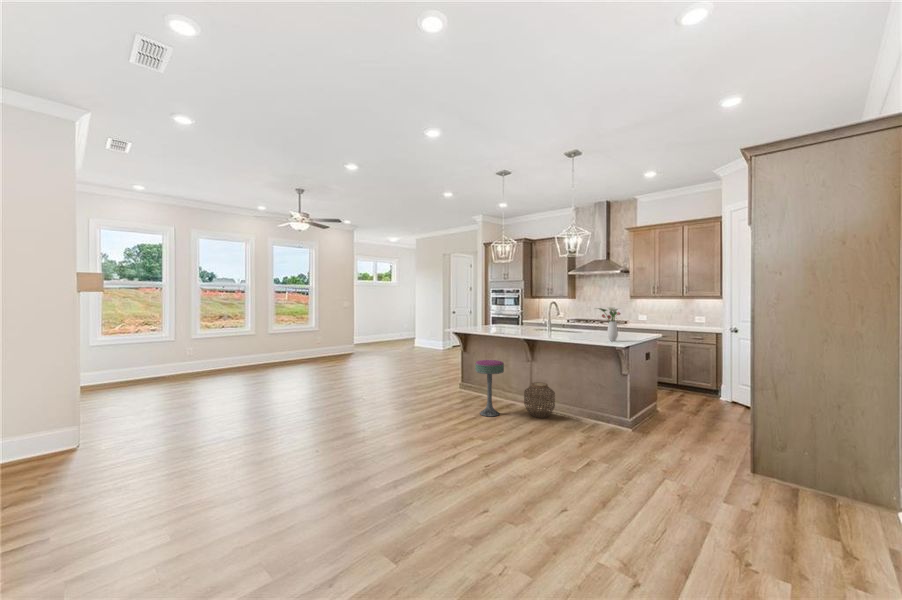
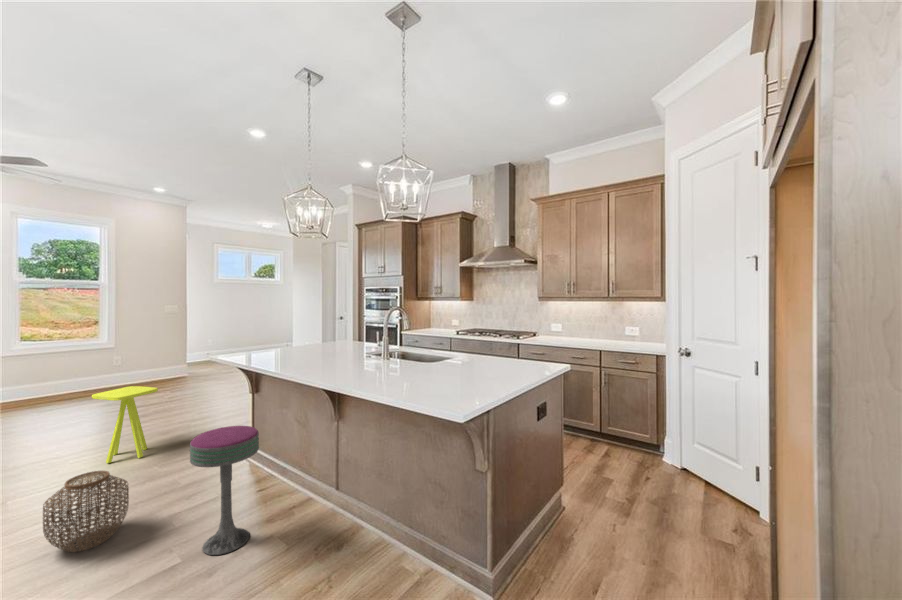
flower arrangement: present [599,307,620,341] -> none [425,320,476,393]
side table: none [374,348,403,389] -> present [92,386,158,463]
woven basket: present [524,382,555,418] -> present [43,471,129,552]

